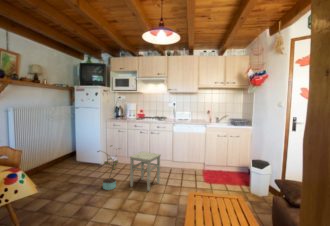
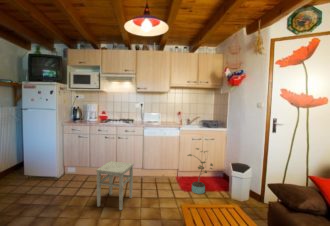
potted plant: present [98,145,118,190] -> present [188,148,213,194]

